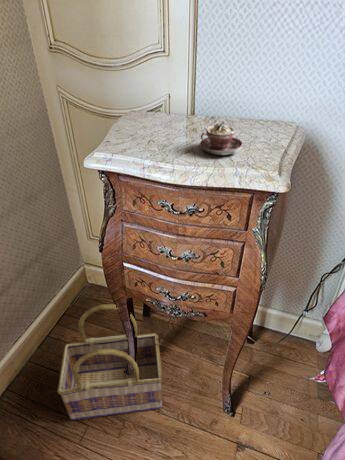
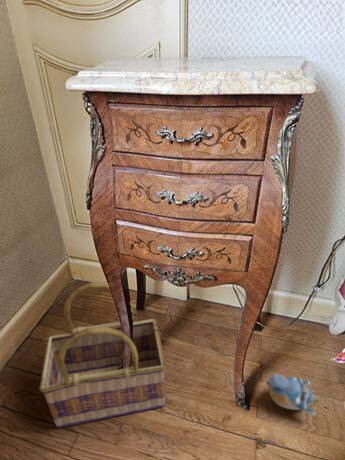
teacup: present [200,122,242,155] -> none [205,28,254,68]
plush toy: none [249,389,295,427] -> present [267,374,318,416]

